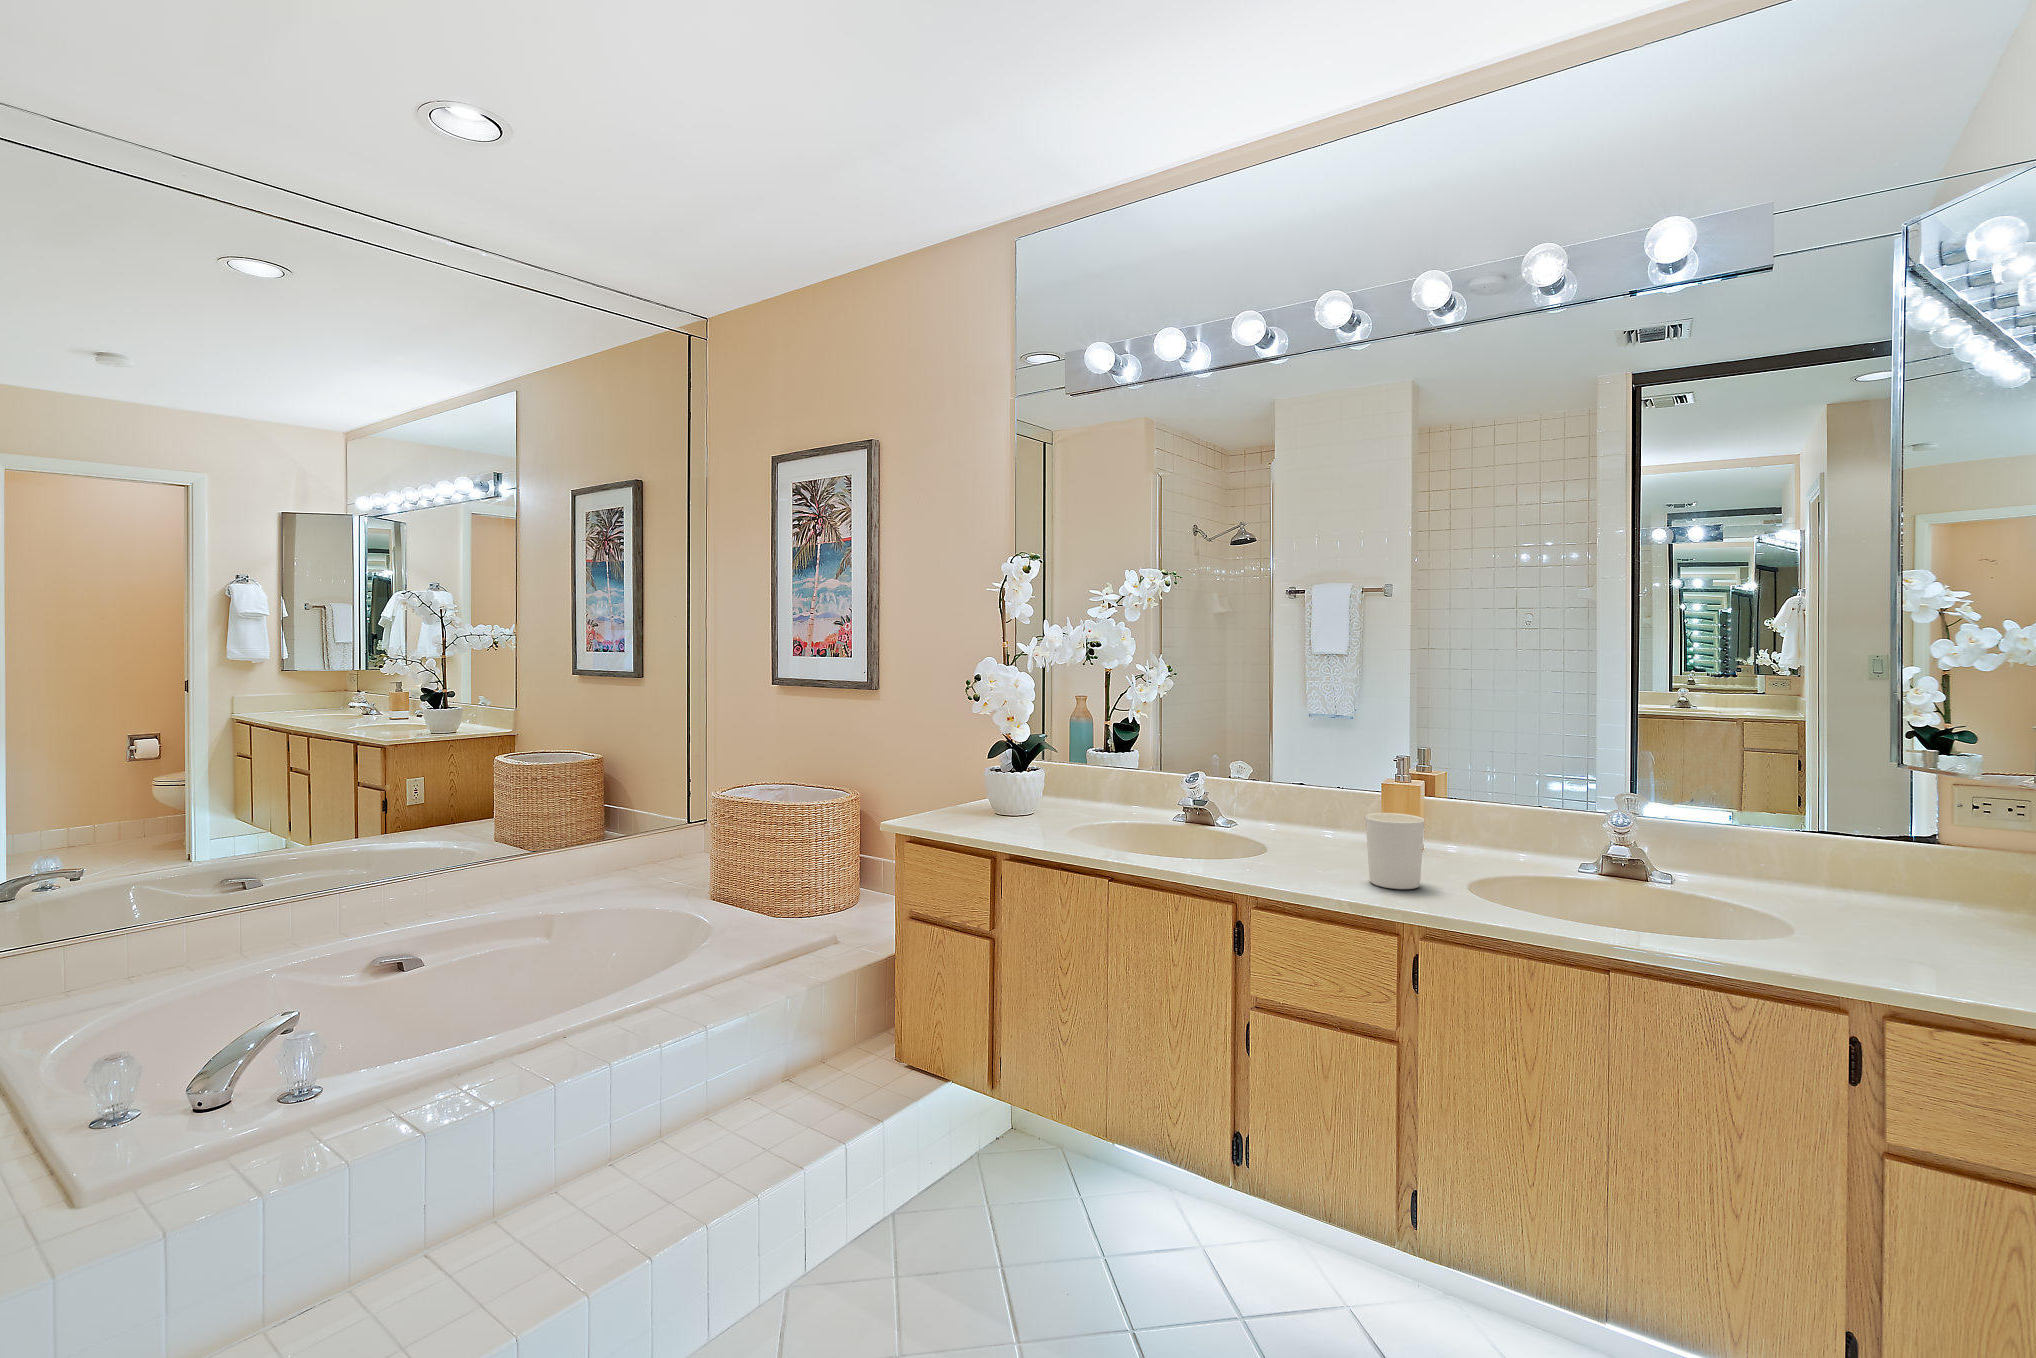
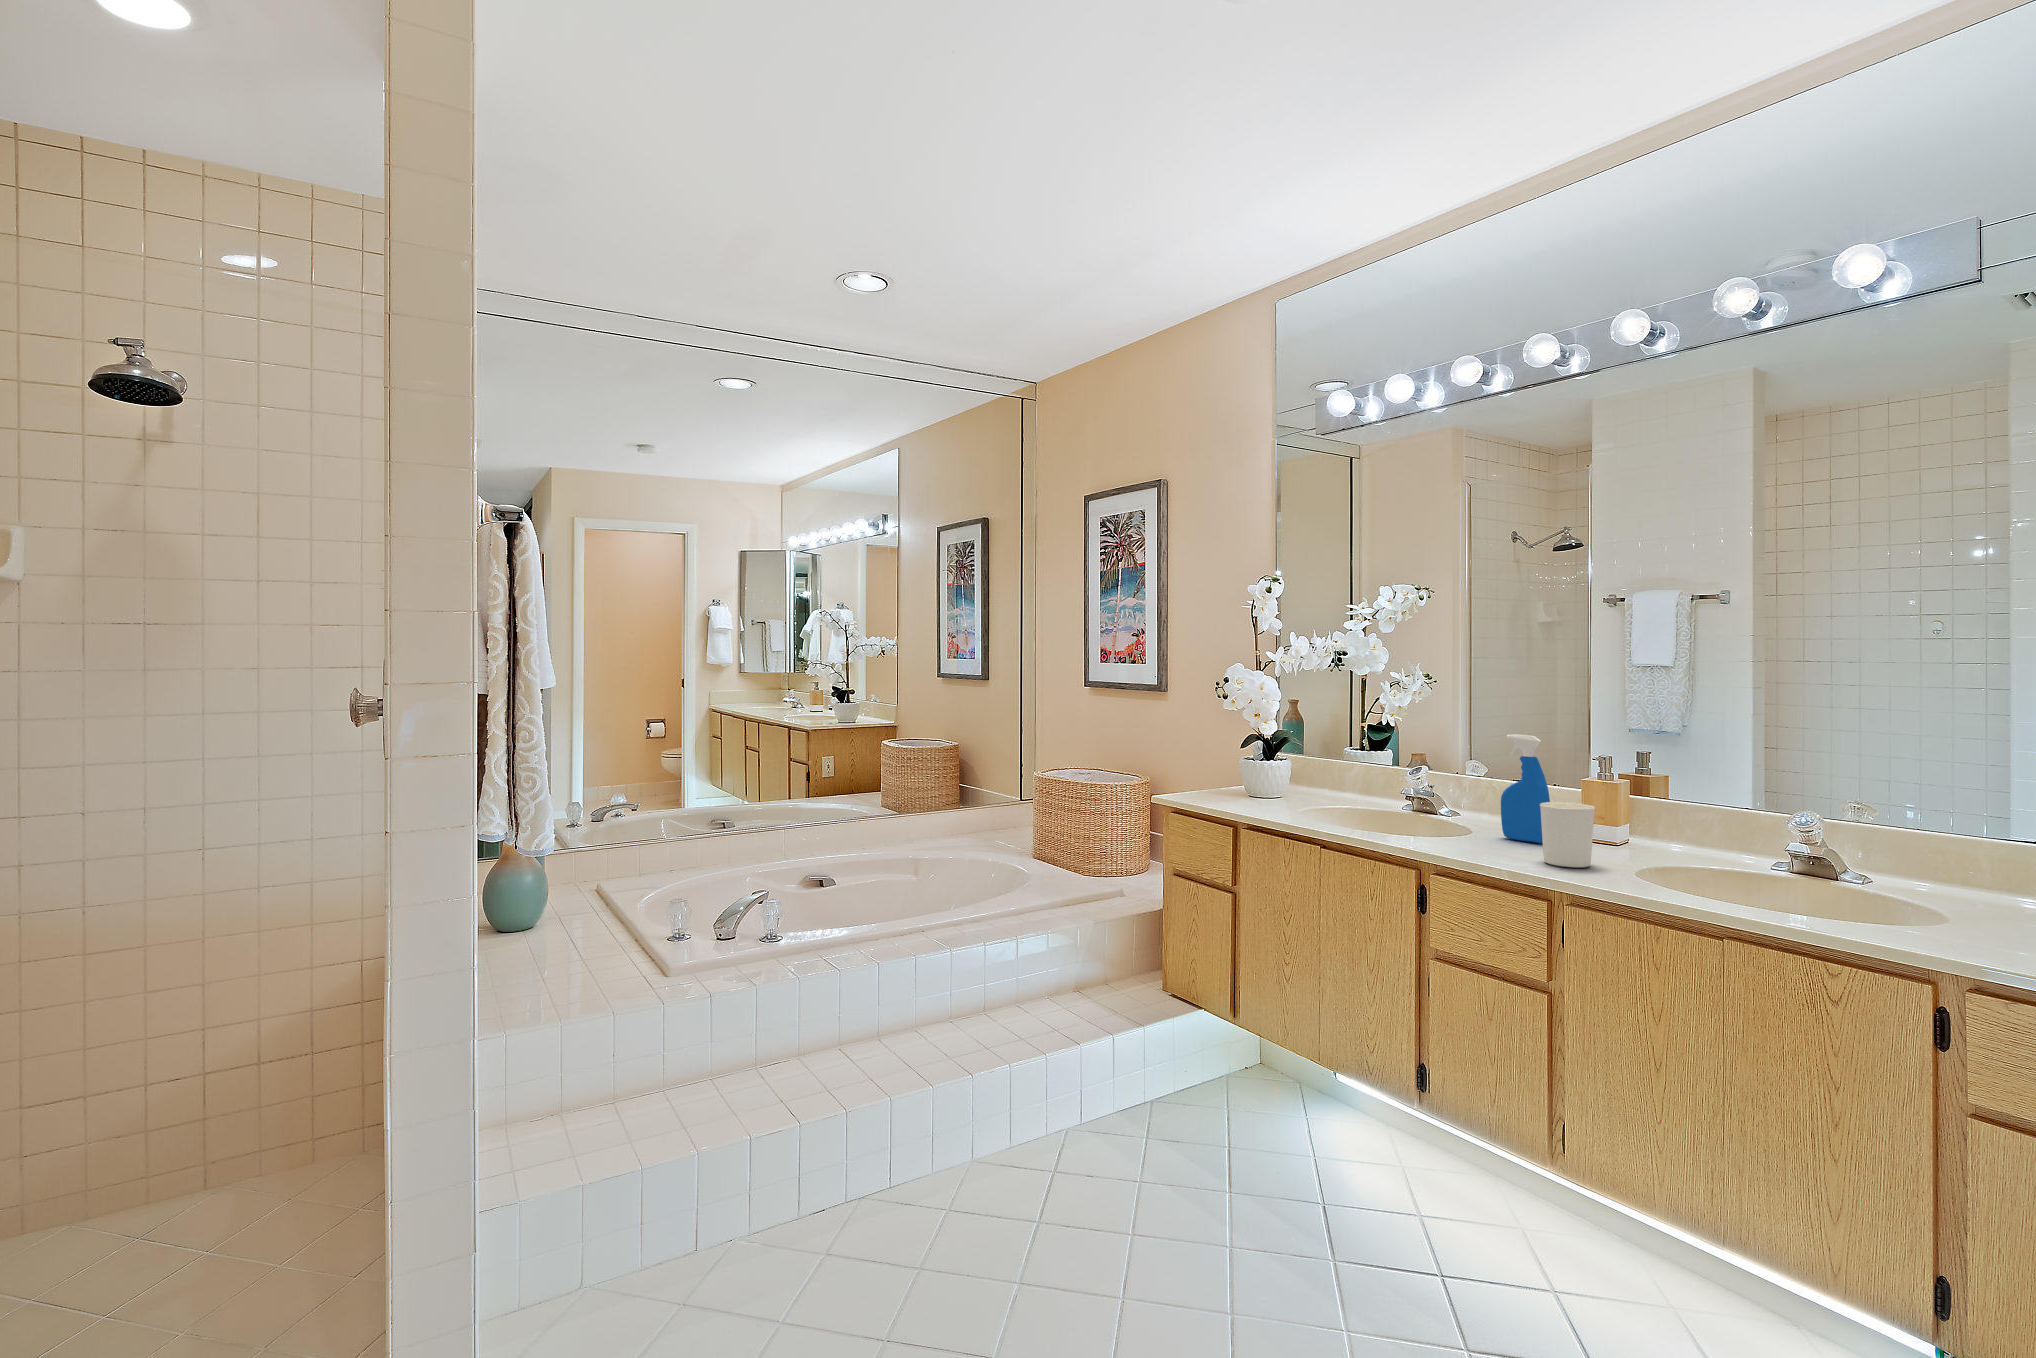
spray bottle: none [1291,735,1346,855] -> present [1501,734,1550,843]

